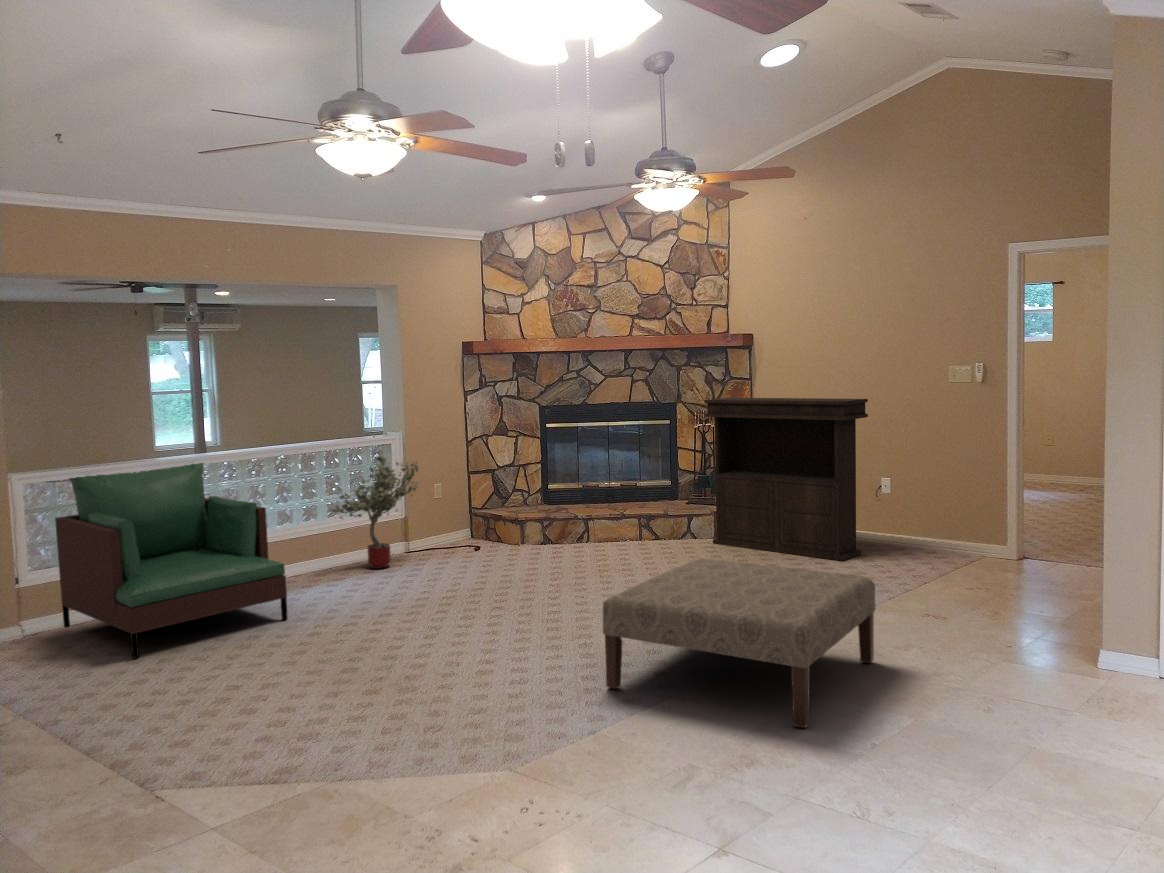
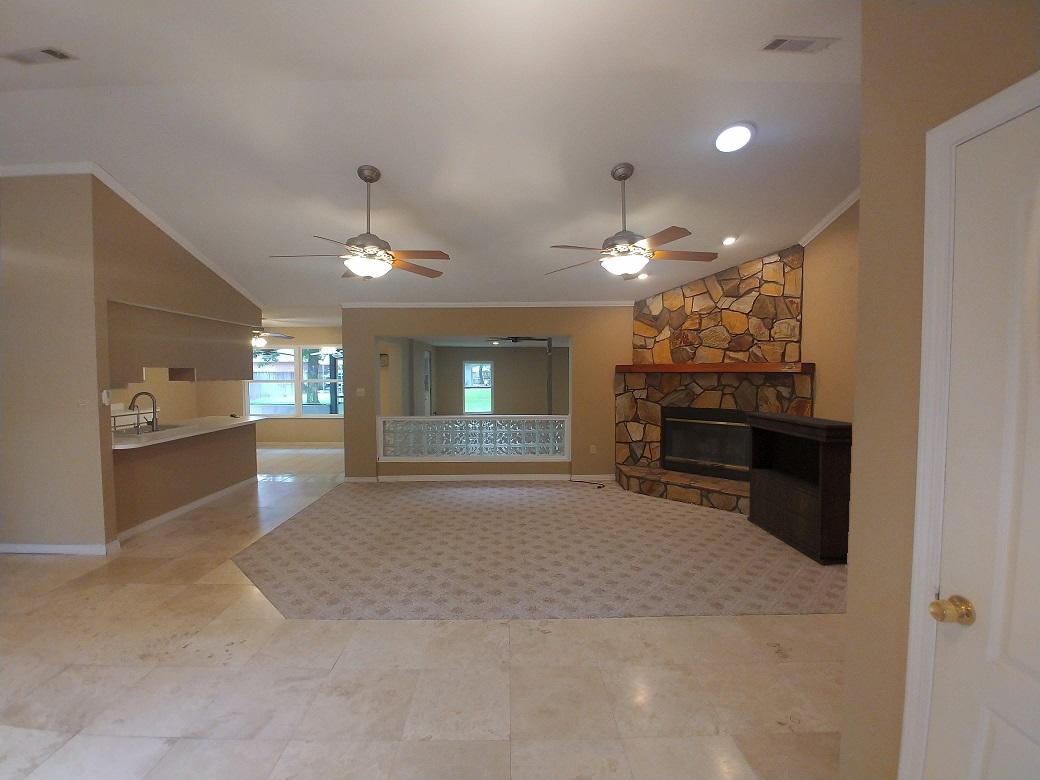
potted tree: present [331,450,419,569] -> none [513,423,565,486]
armchair: present [55,463,288,659] -> none [374,419,456,503]
ottoman: present [603,558,876,728] -> none [452,527,635,679]

